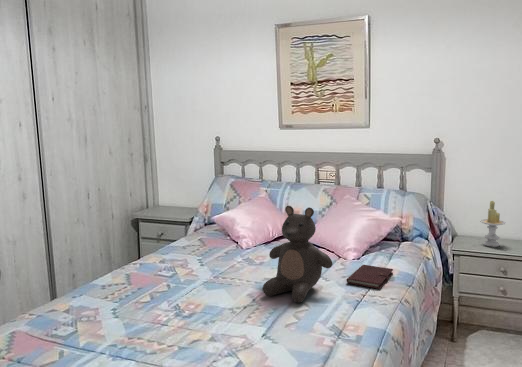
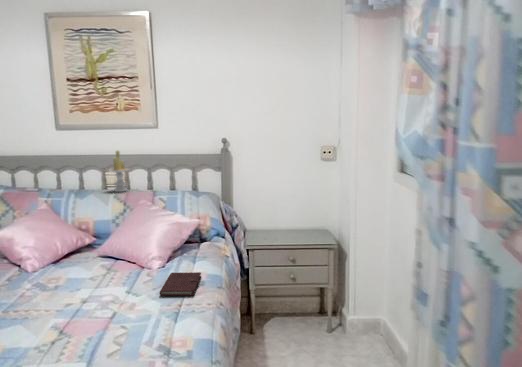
candle: present [480,201,505,247] -> present [109,150,129,192]
teddy bear: present [263,206,332,303] -> none [71,225,147,329]

